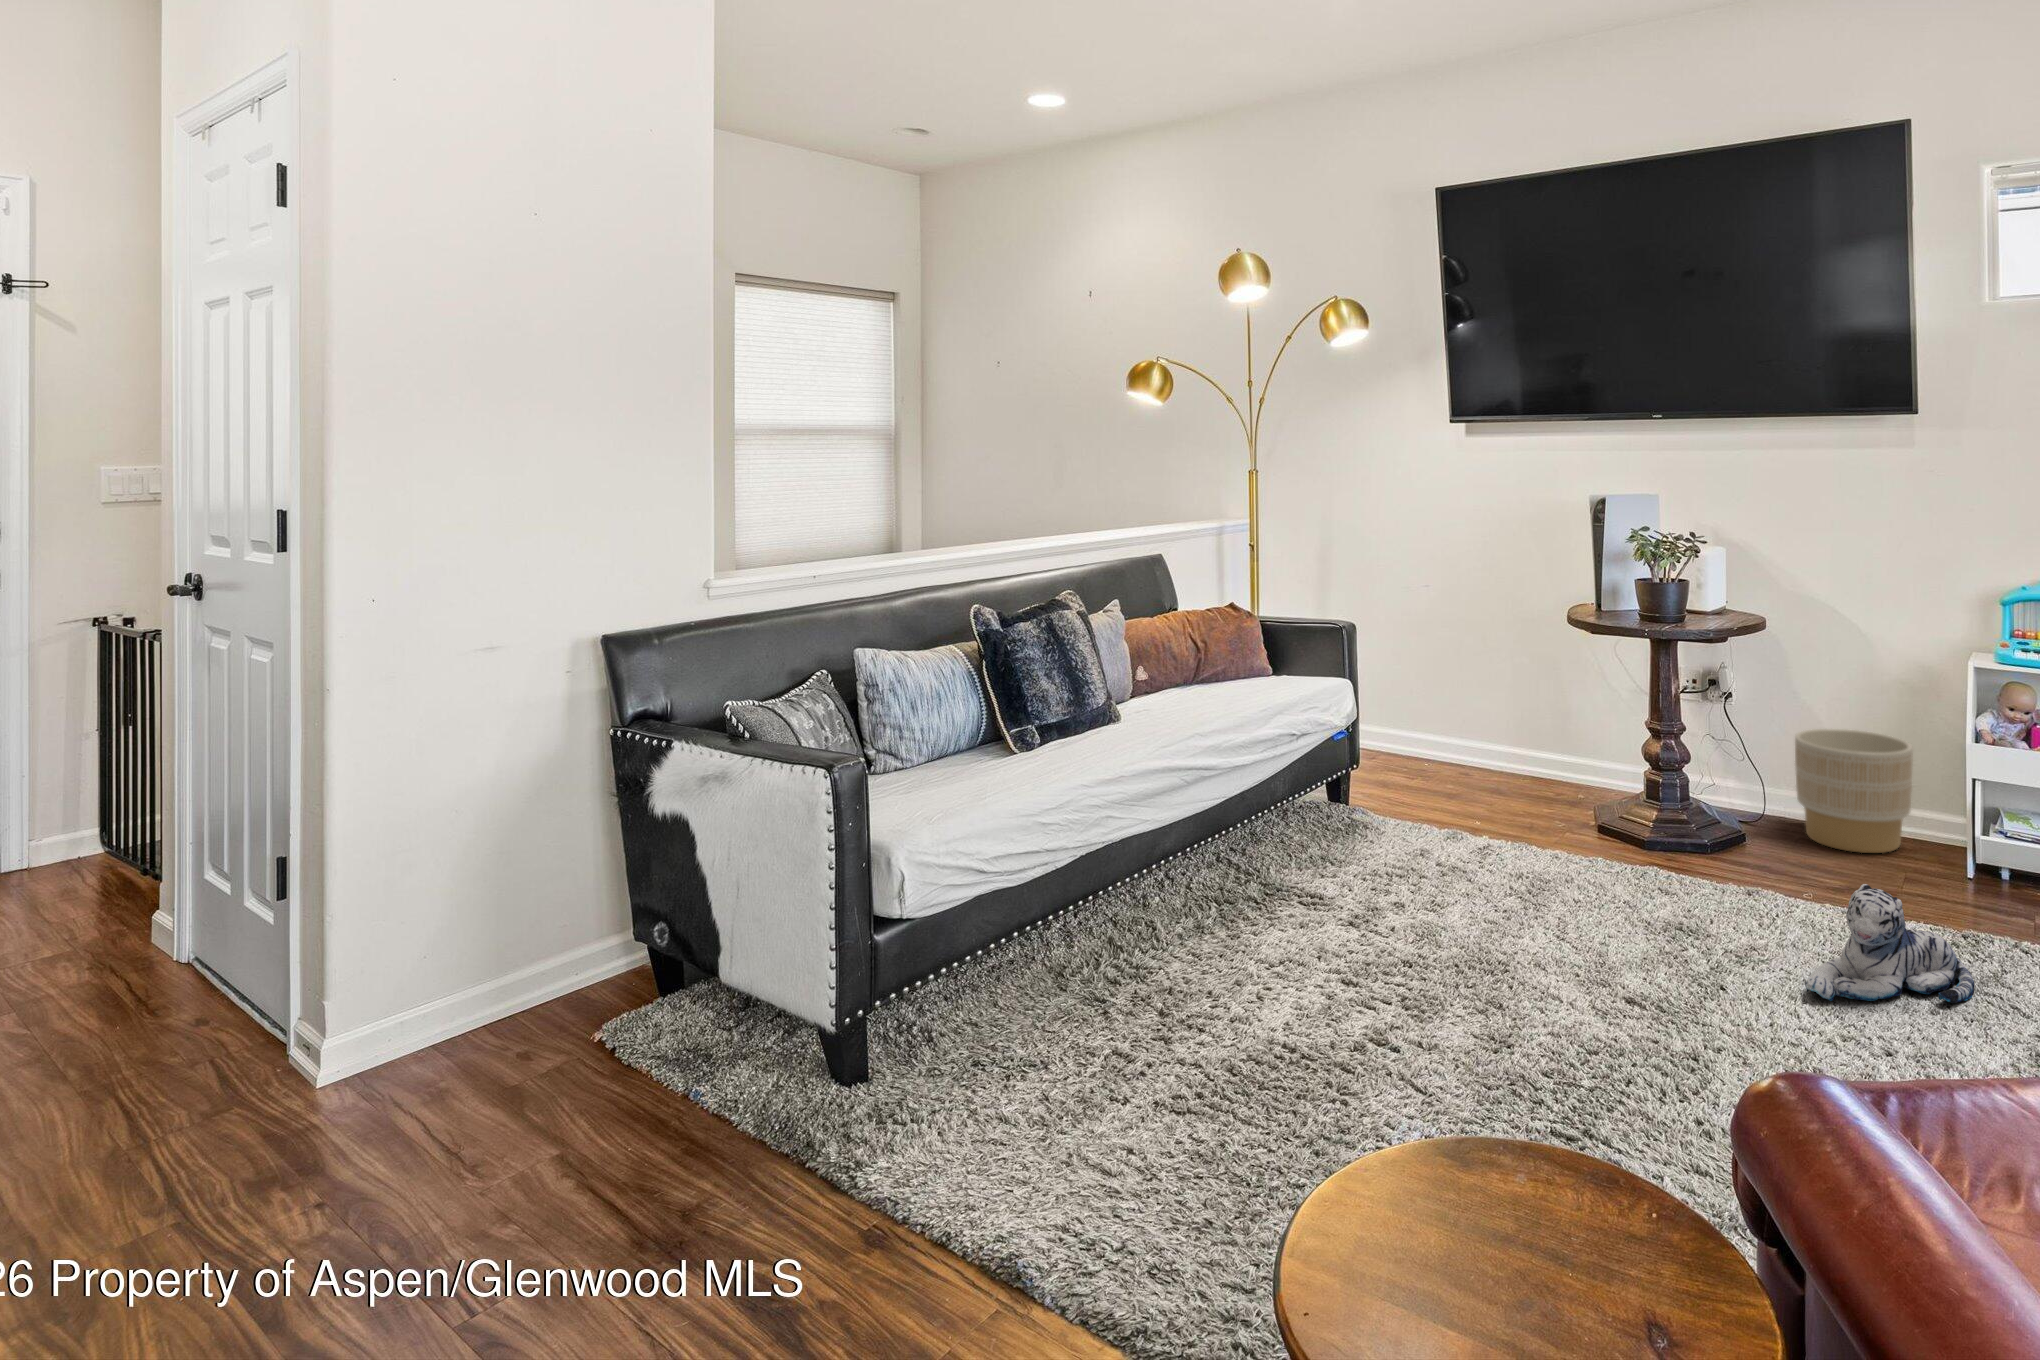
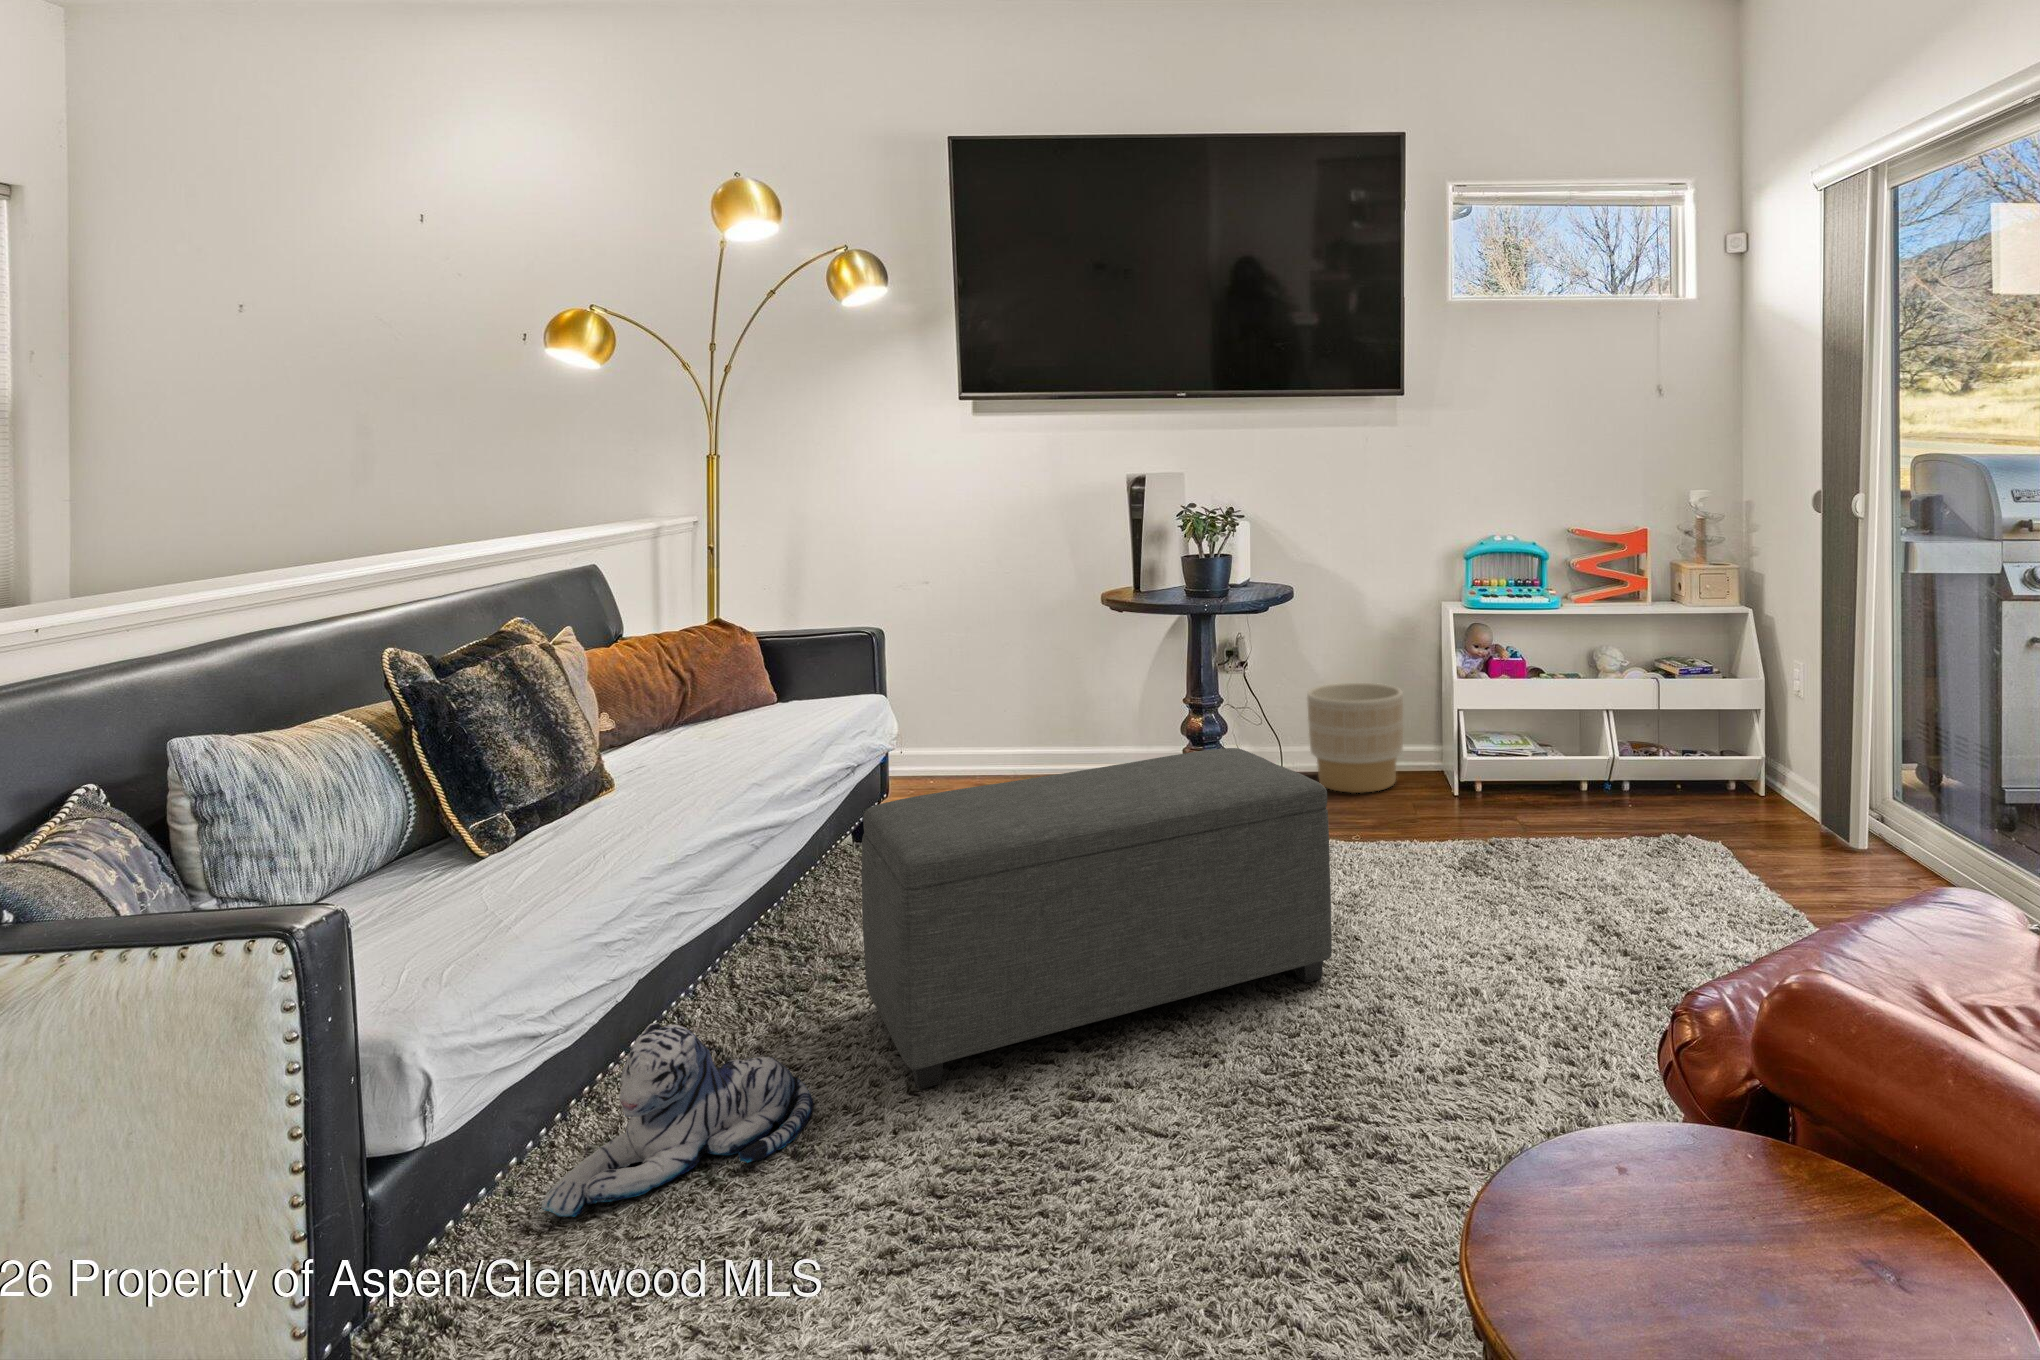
ottoman: none [1257,765,1673,1013] -> present [862,748,1332,1089]
plush toy: present [1805,884,1974,1003] -> present [541,1023,814,1217]

